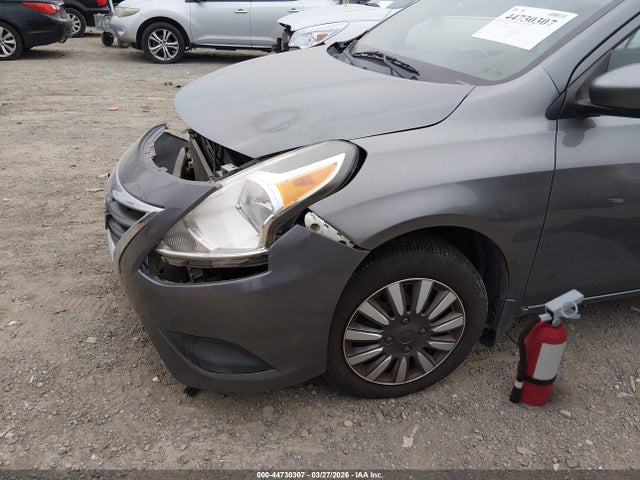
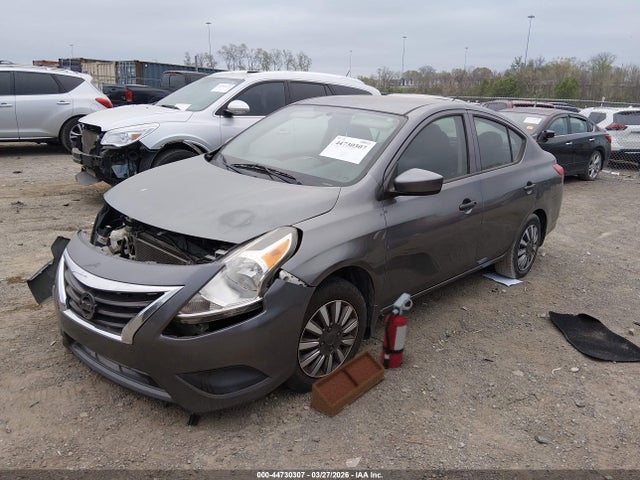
storage bin: none [354,364,503,454] -> present [311,350,385,417]

